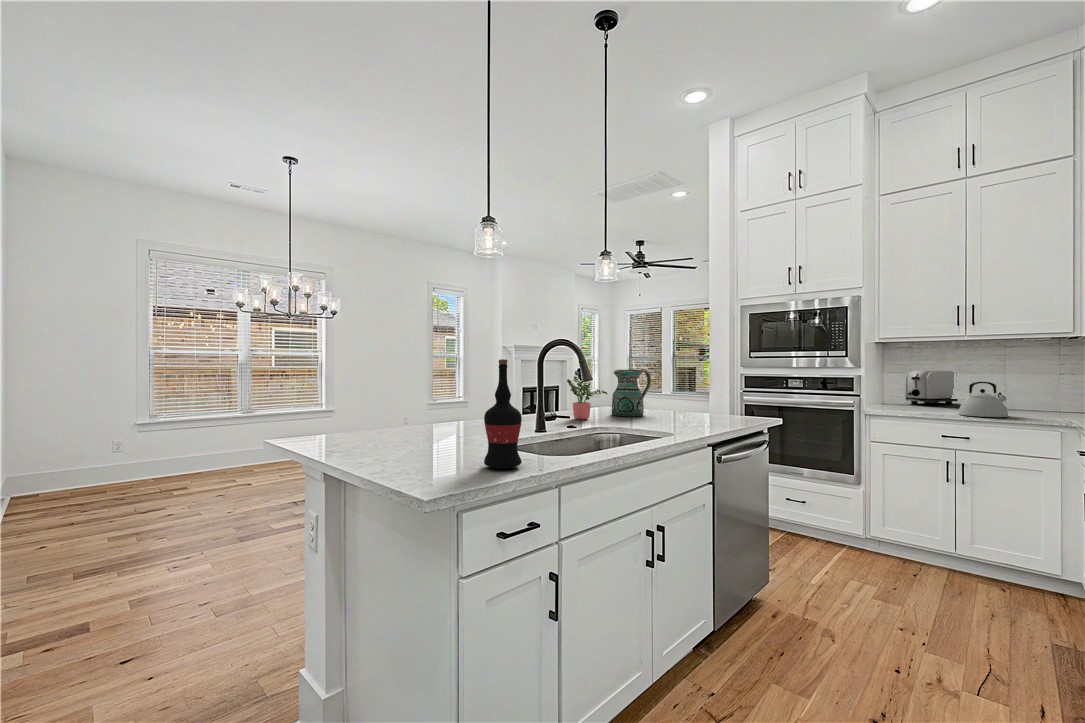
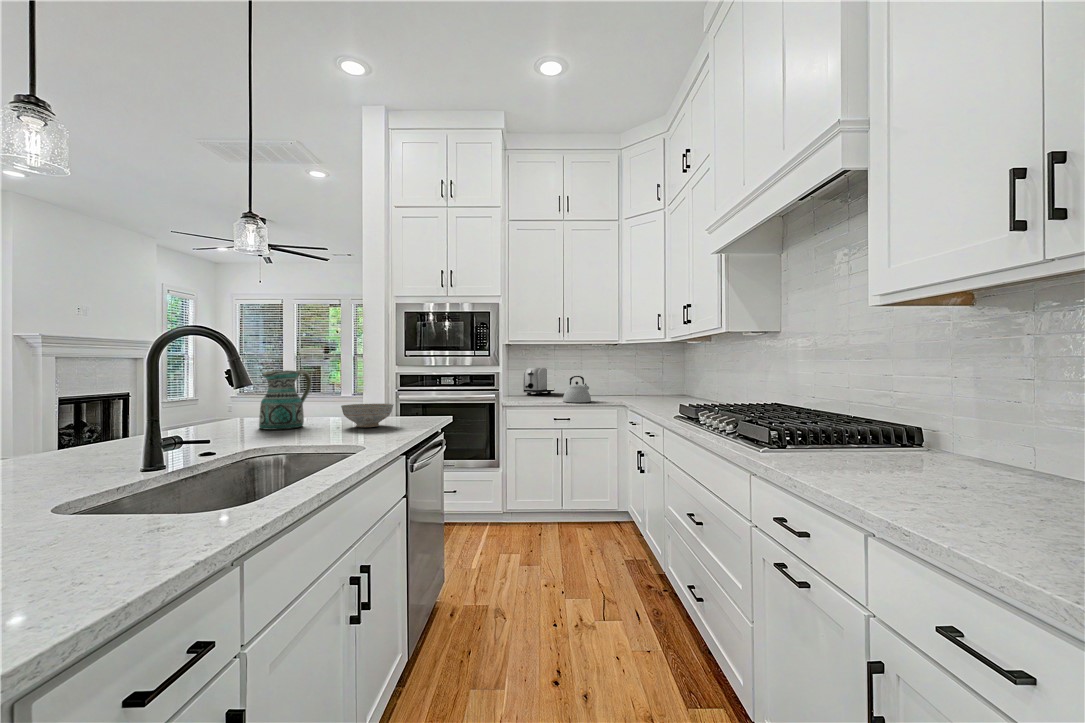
wine bottle: present [484,359,522,469] -> none [73,359,167,565]
potted plant: present [567,371,607,420] -> none [195,372,259,440]
decorative bowl: none [670,400,717,421] -> present [341,404,394,427]

